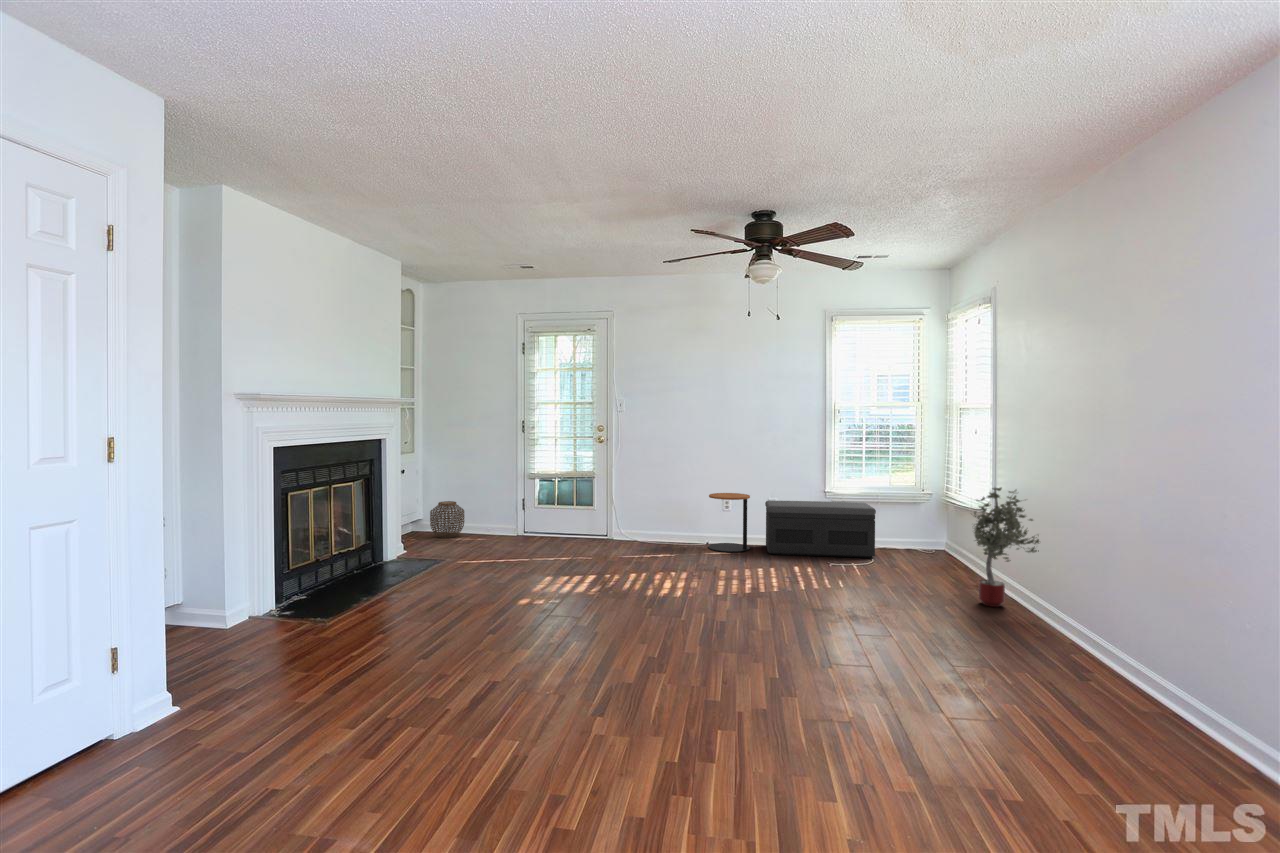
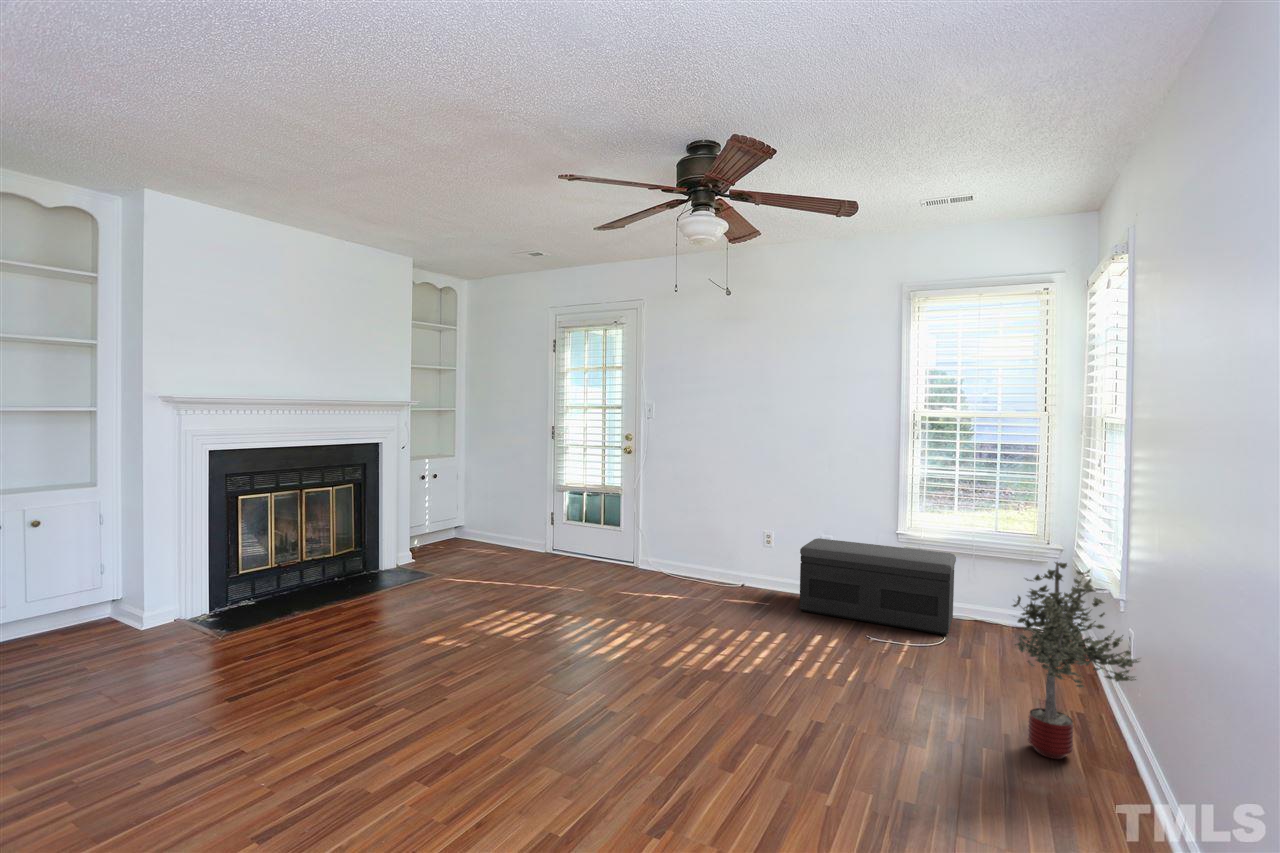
side table: present [709,493,750,552] -> none [735,523,789,603]
woven basket: present [430,501,465,538] -> none [461,509,497,549]

